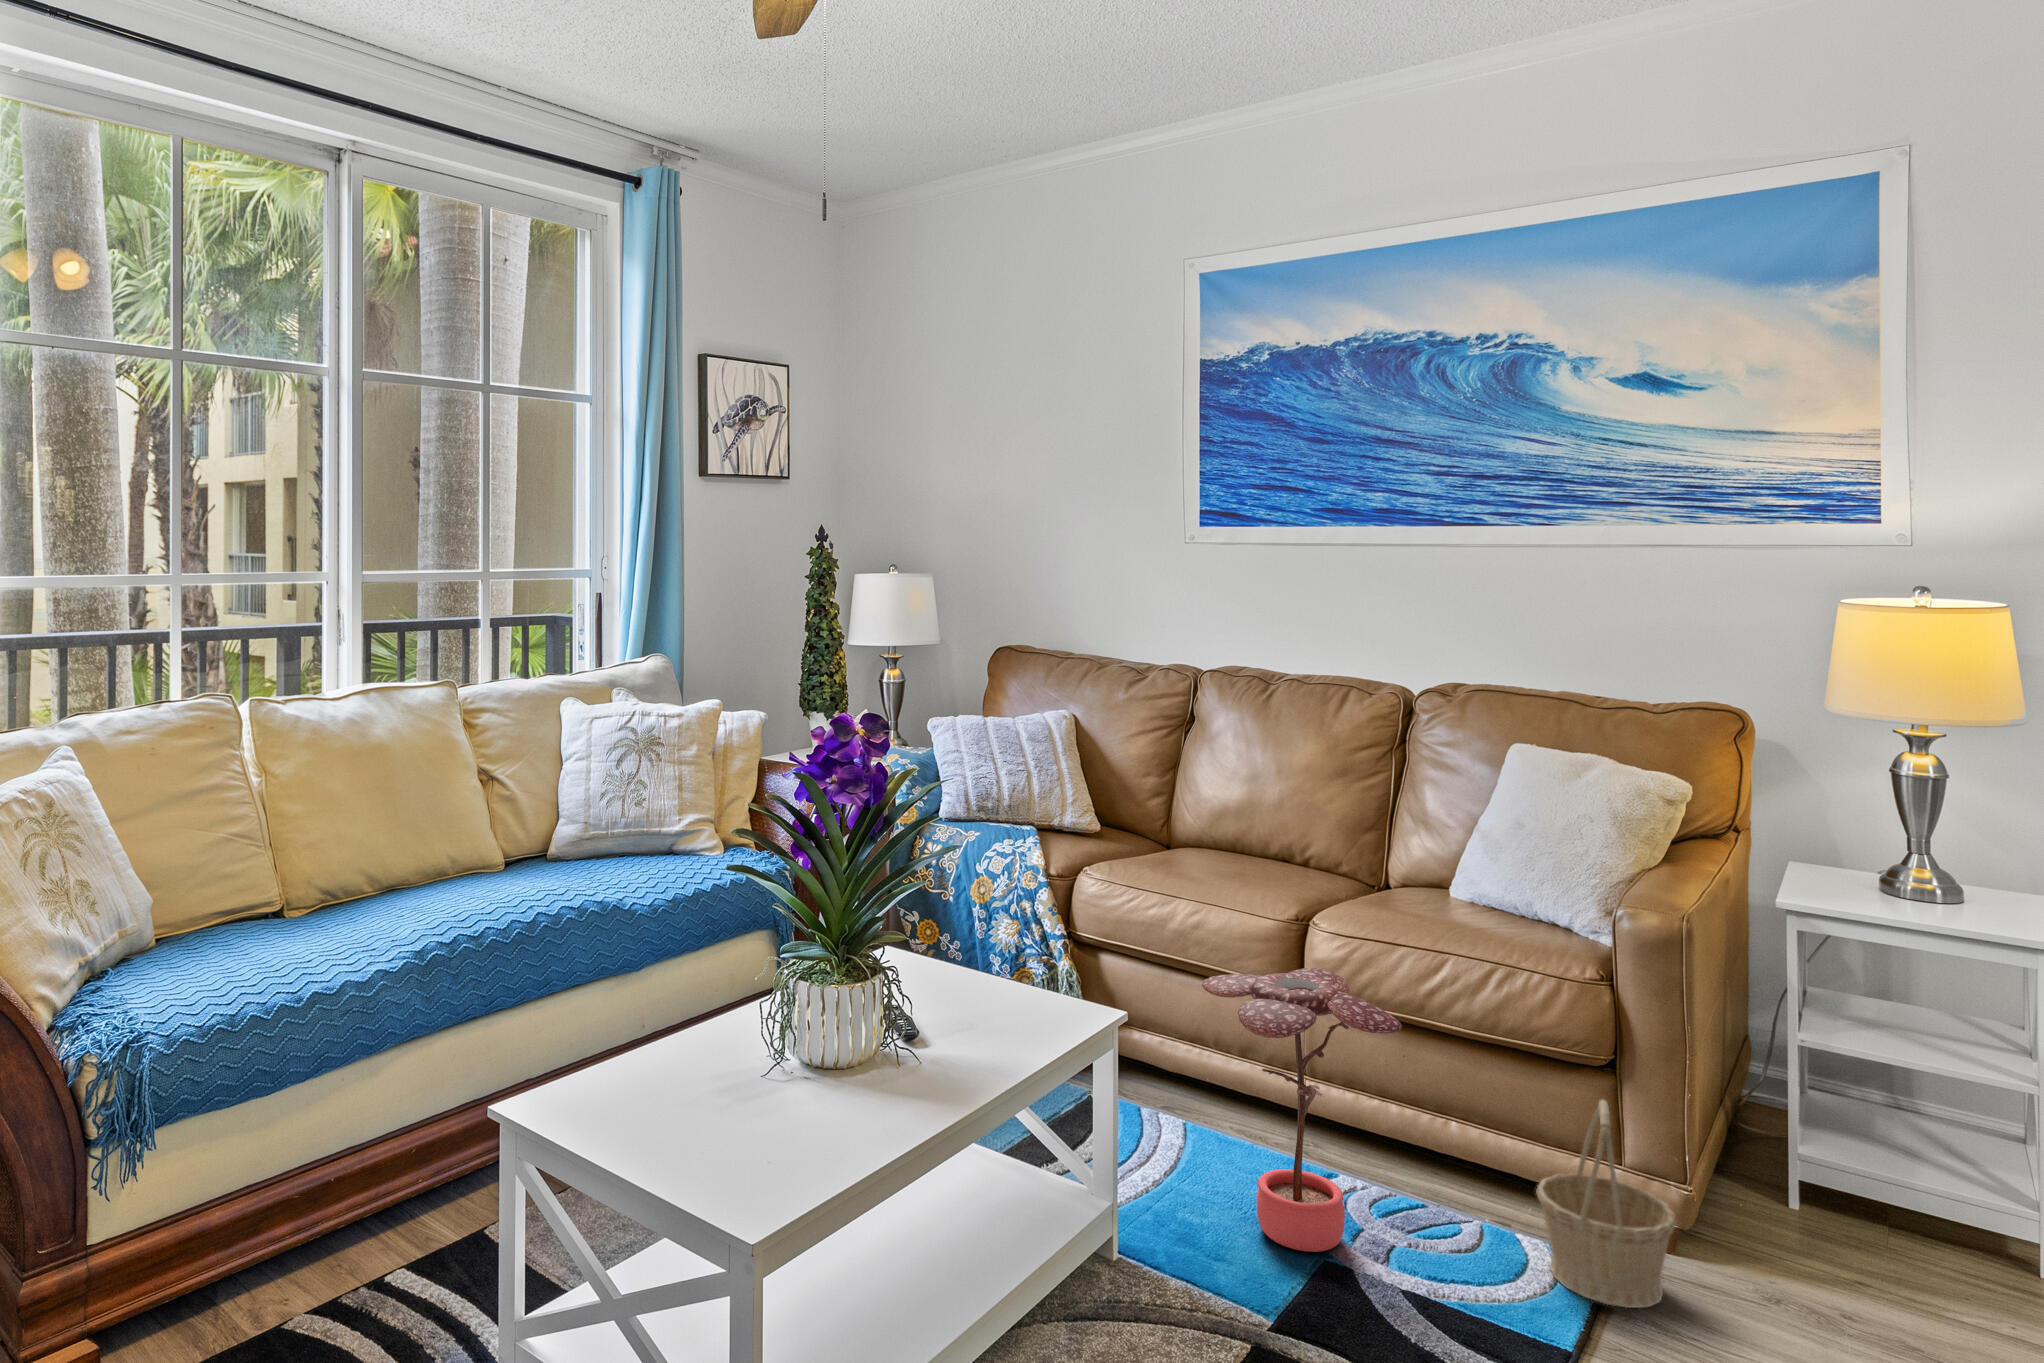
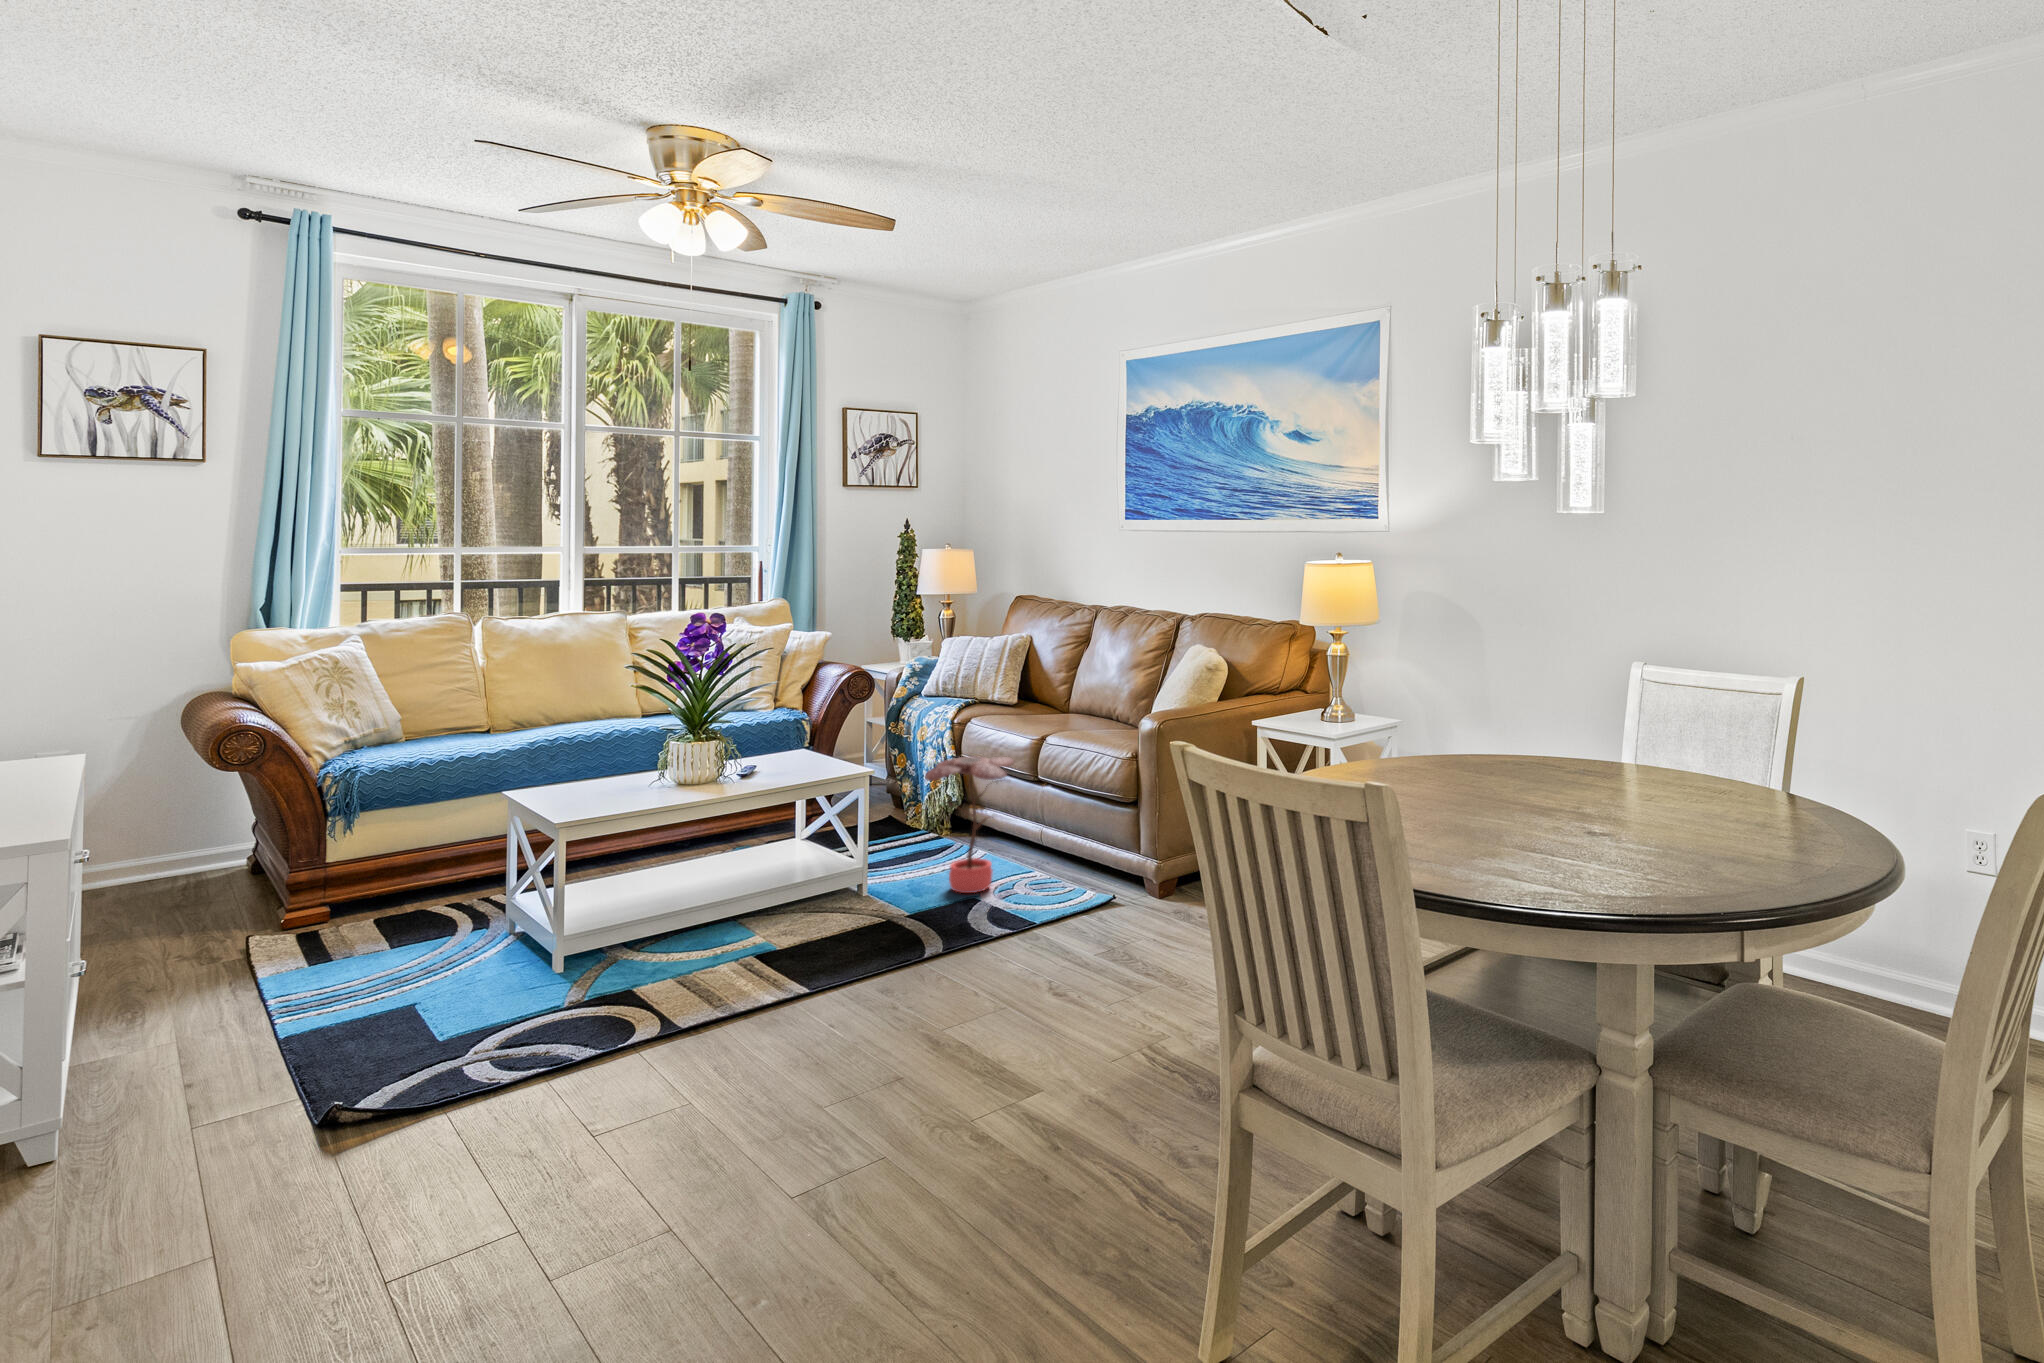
basket: present [1536,1100,1676,1308] -> none [1067,815,1128,912]

